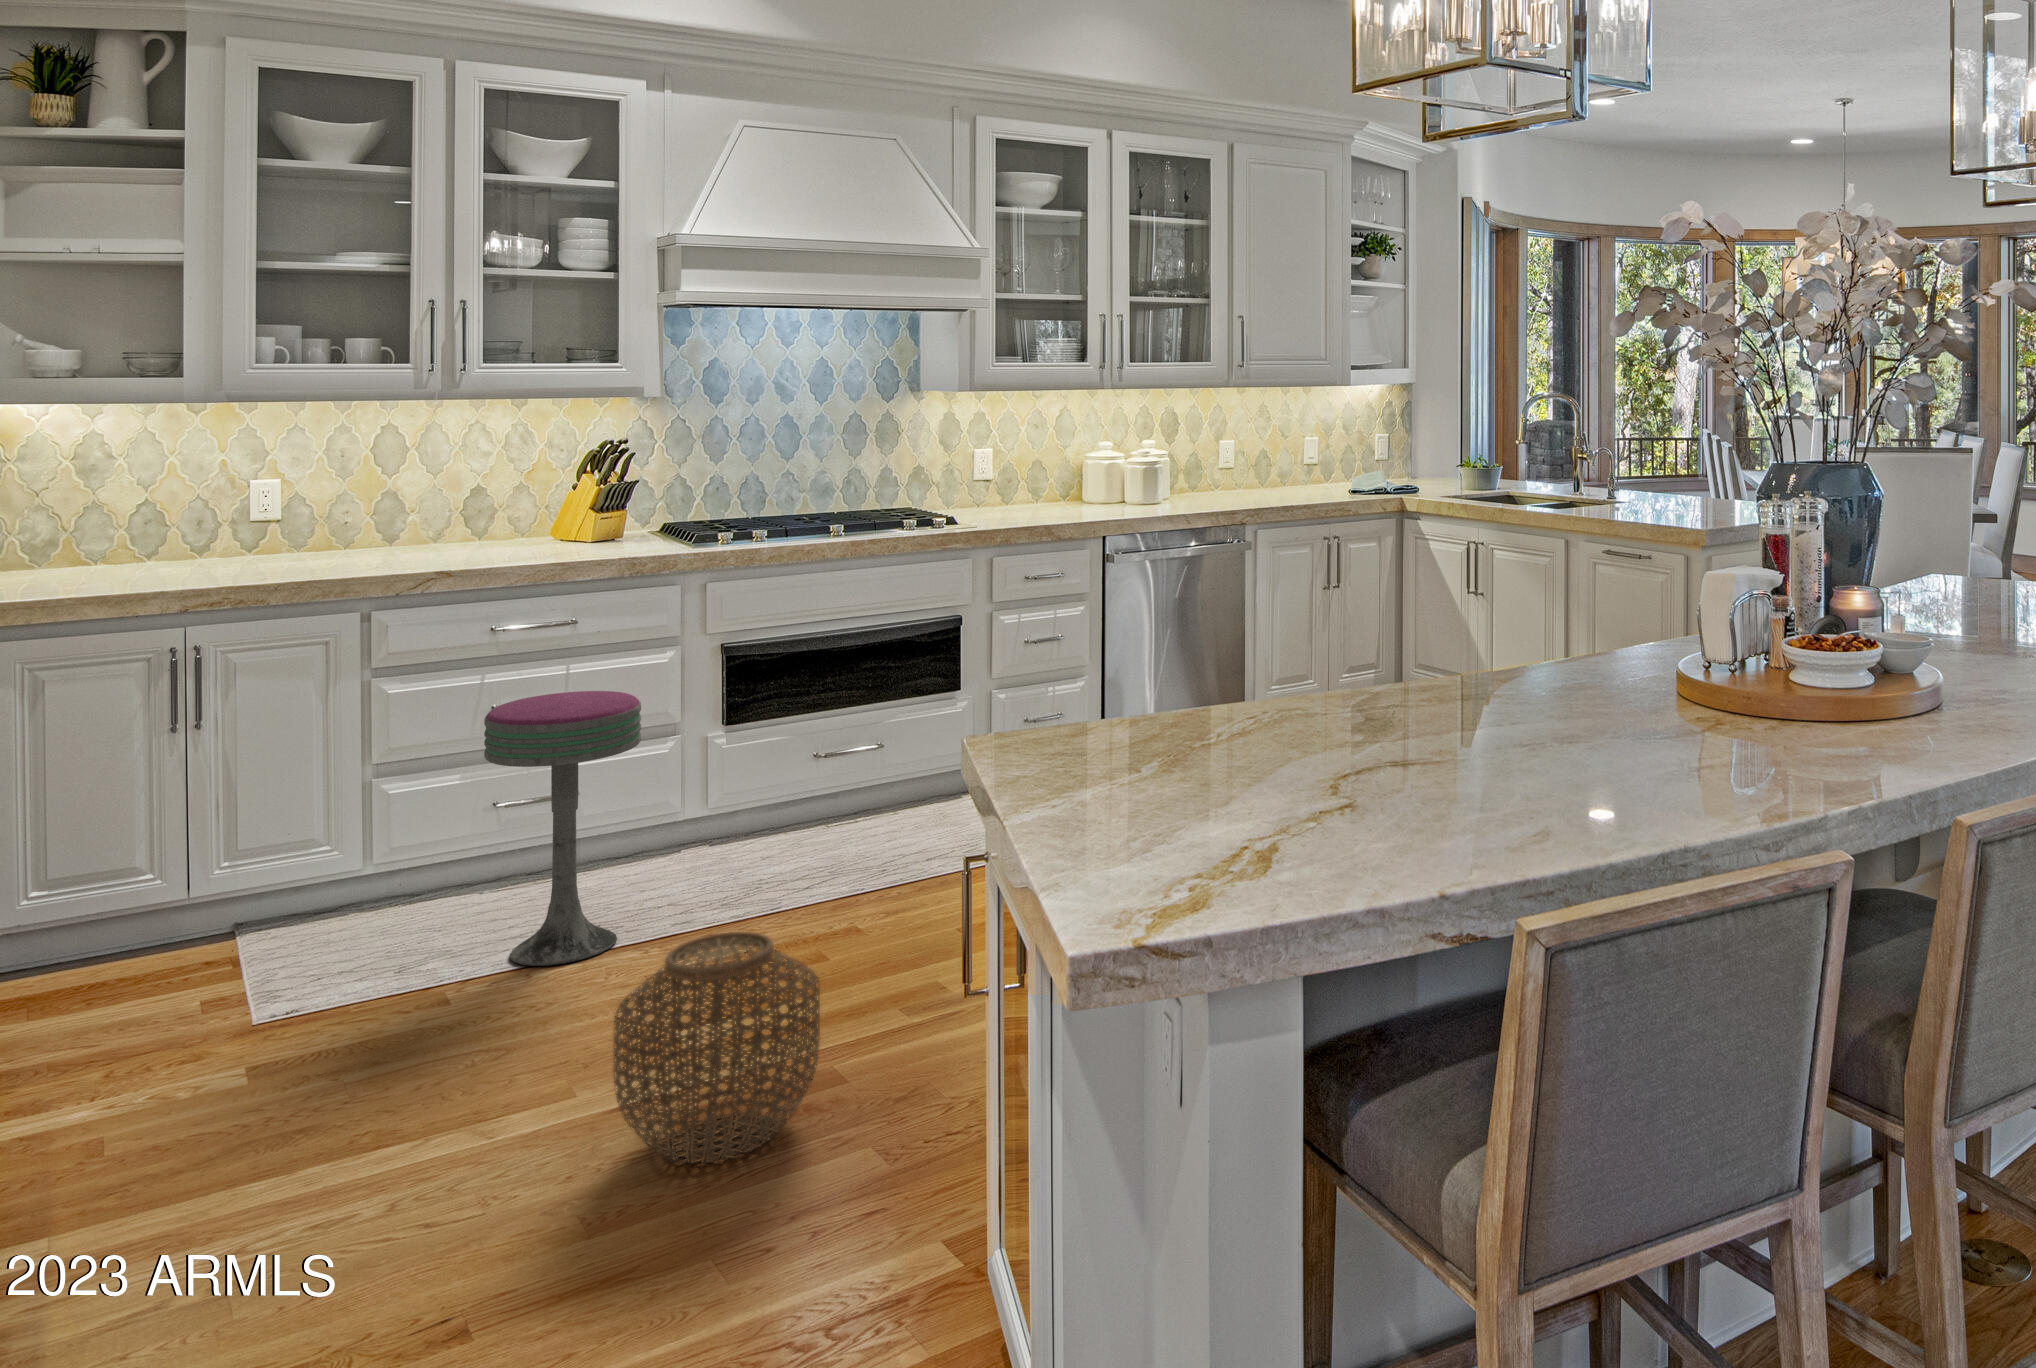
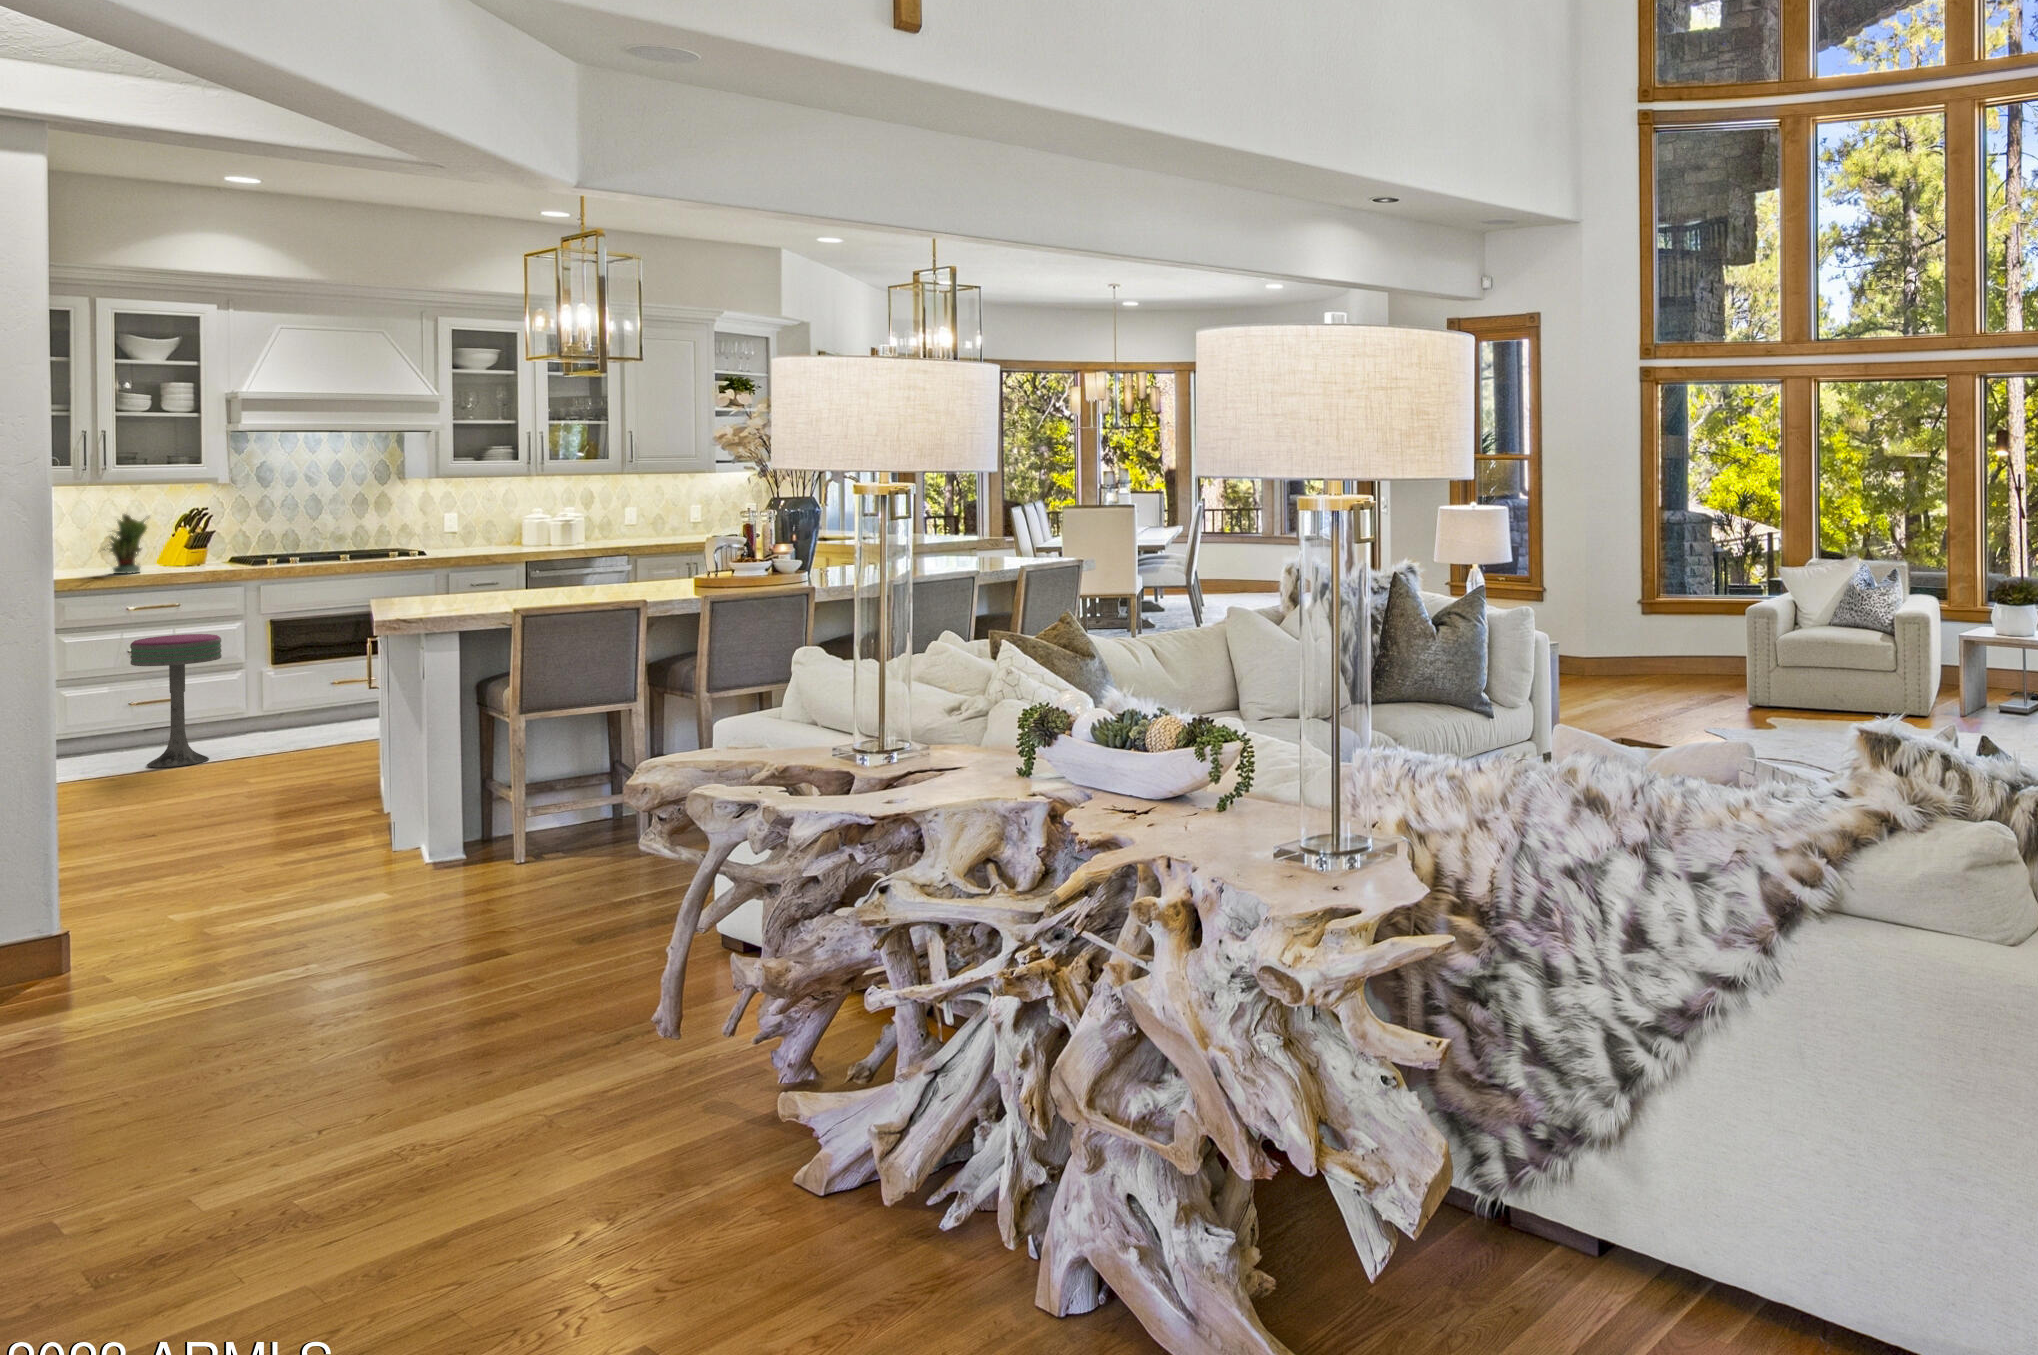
potted plant: none [447,453,533,564] -> present [103,514,149,574]
woven basket: present [614,932,820,1163] -> none [214,713,317,803]

